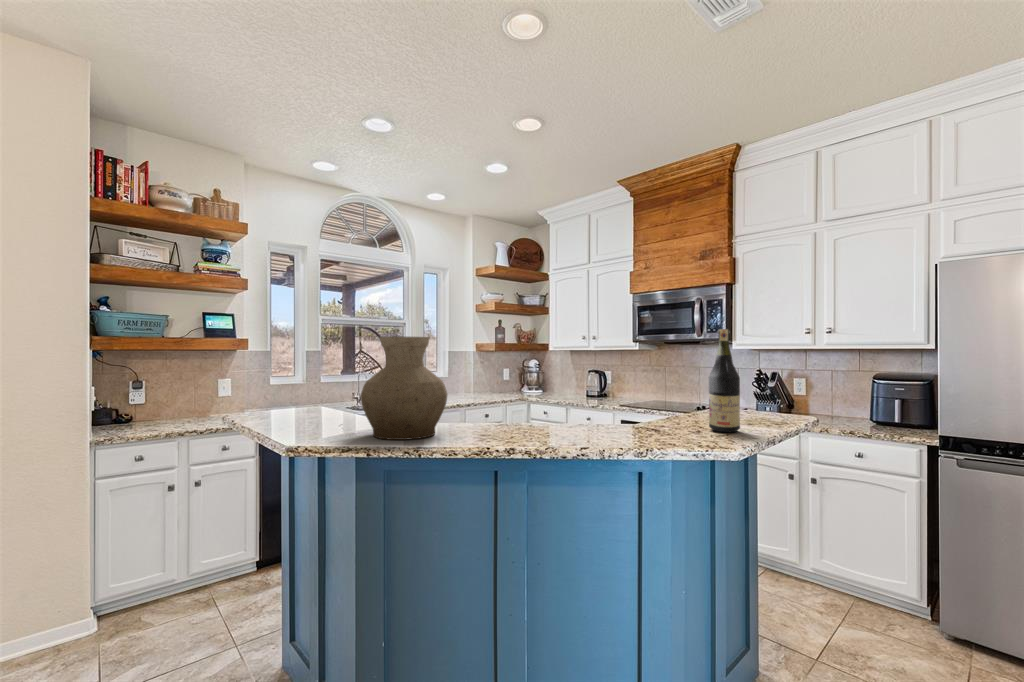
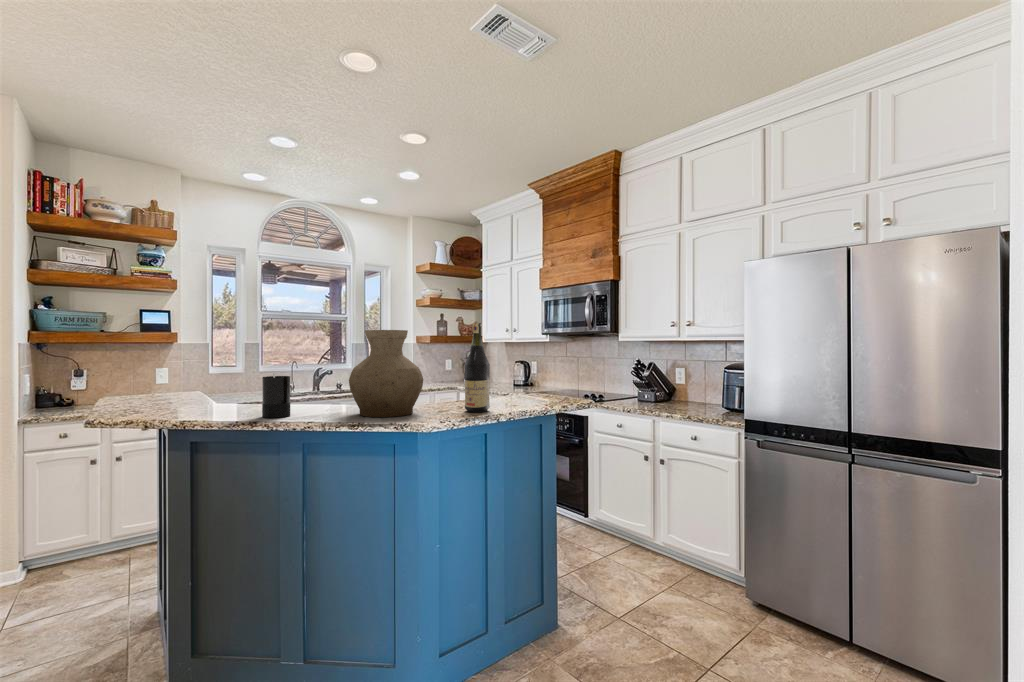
vase: present [360,337,447,440] -> present [349,330,423,417]
candle: none [501,387,532,443] -> present [262,372,290,418]

